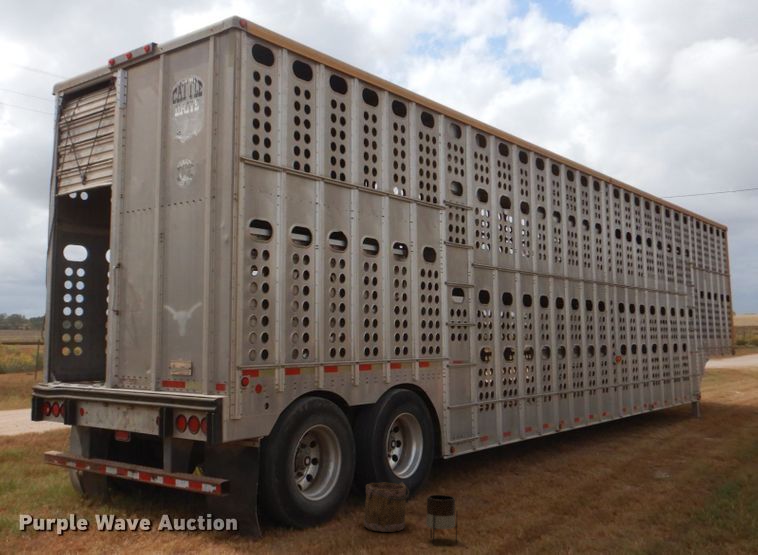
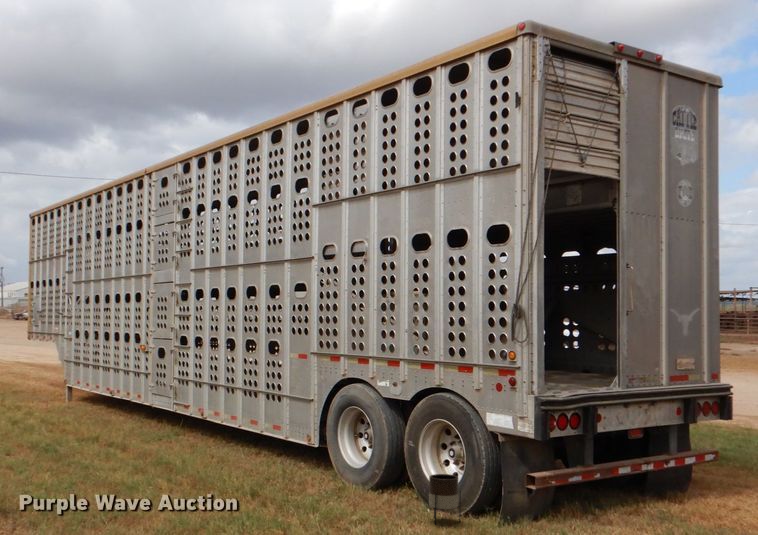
bucket: present [364,482,409,532] -> none [367,461,414,512]

